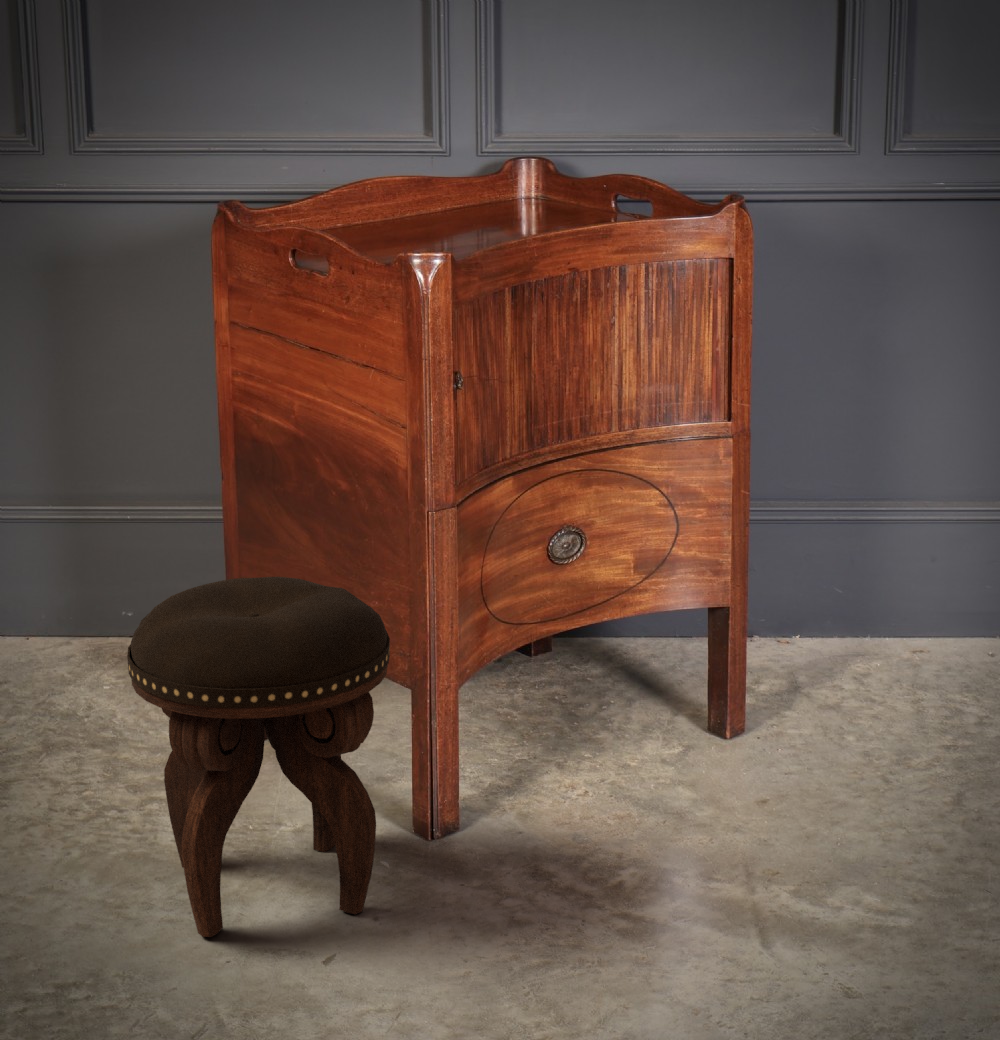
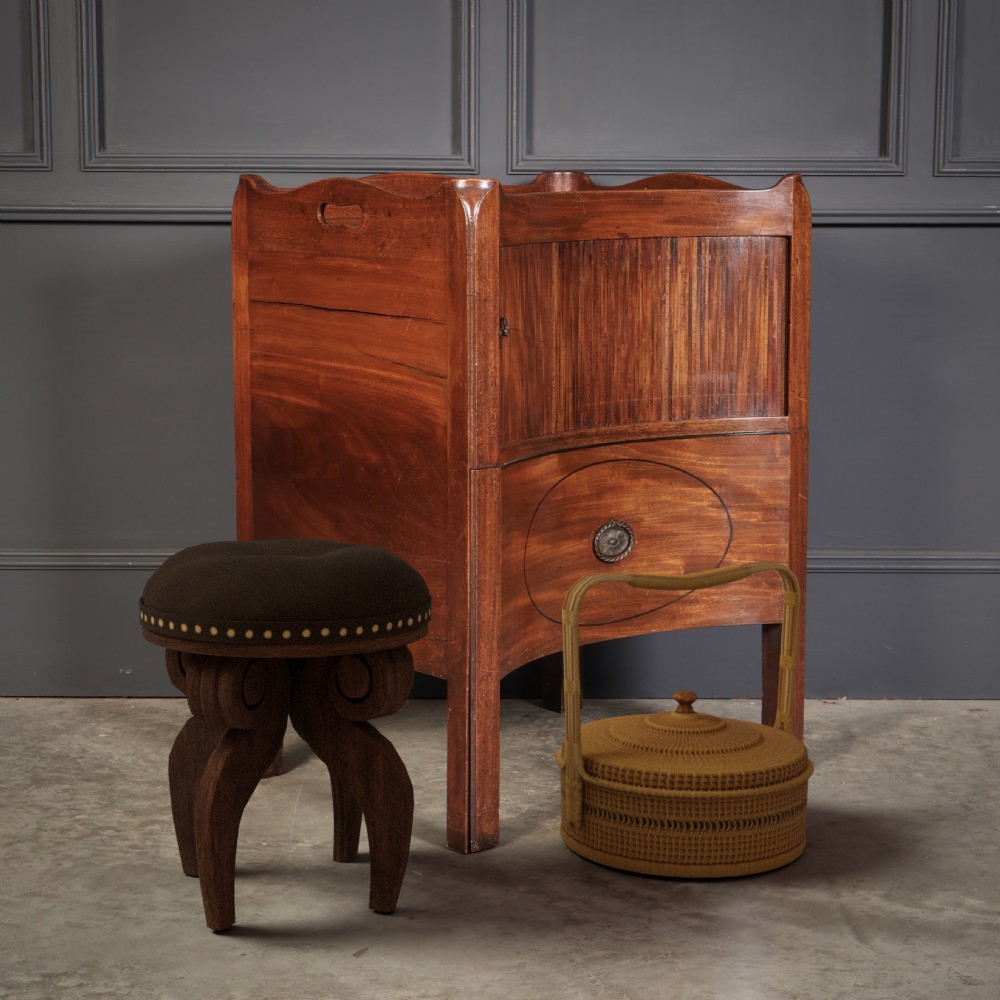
woven basket: none [511,575,739,871] -> present [555,562,814,878]

